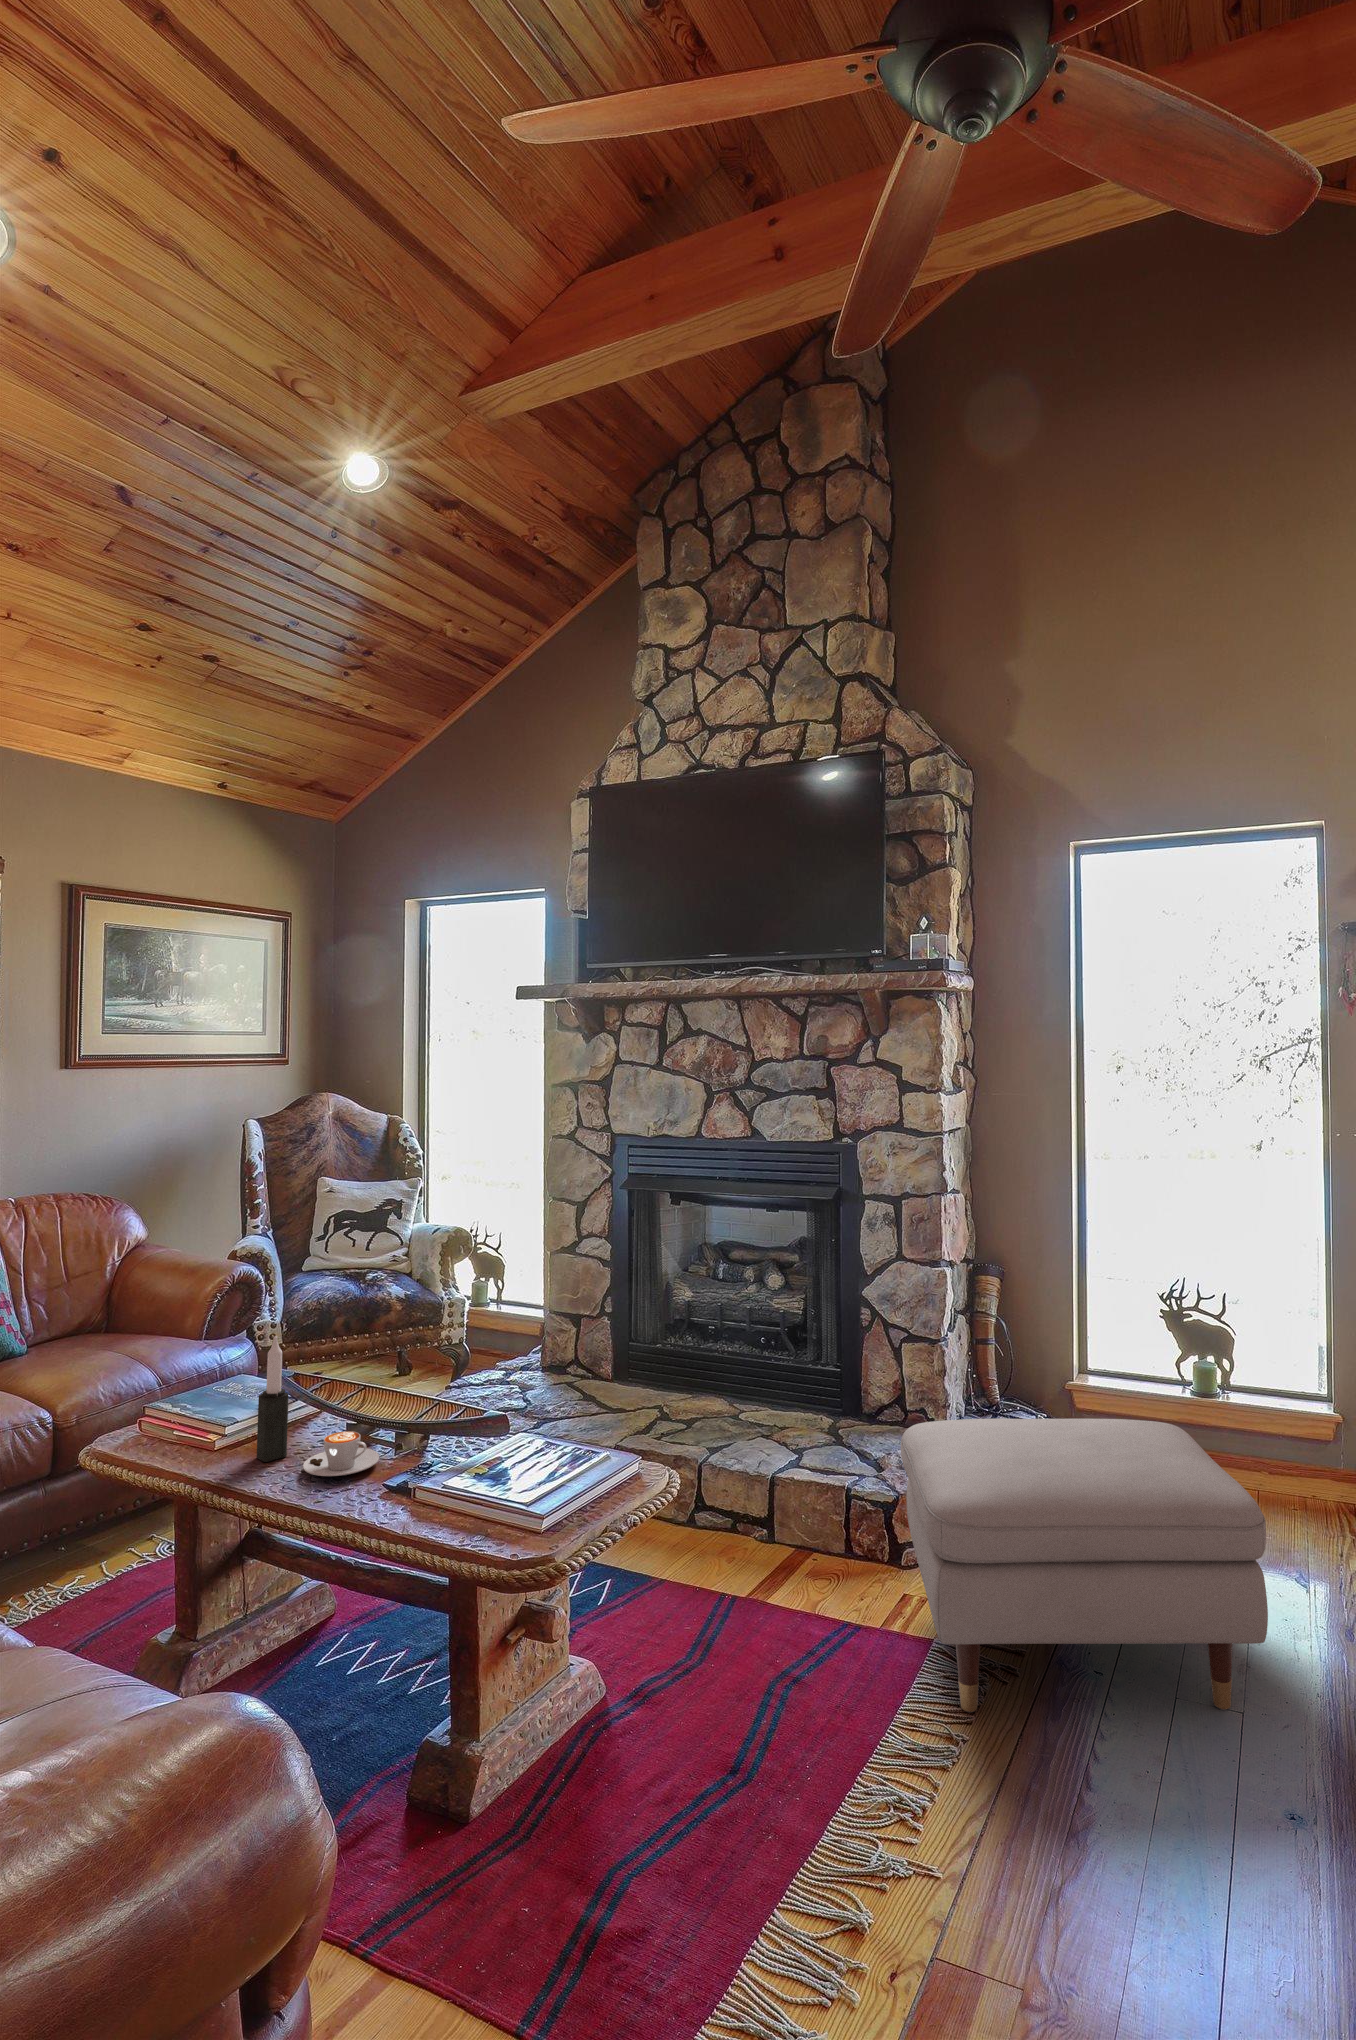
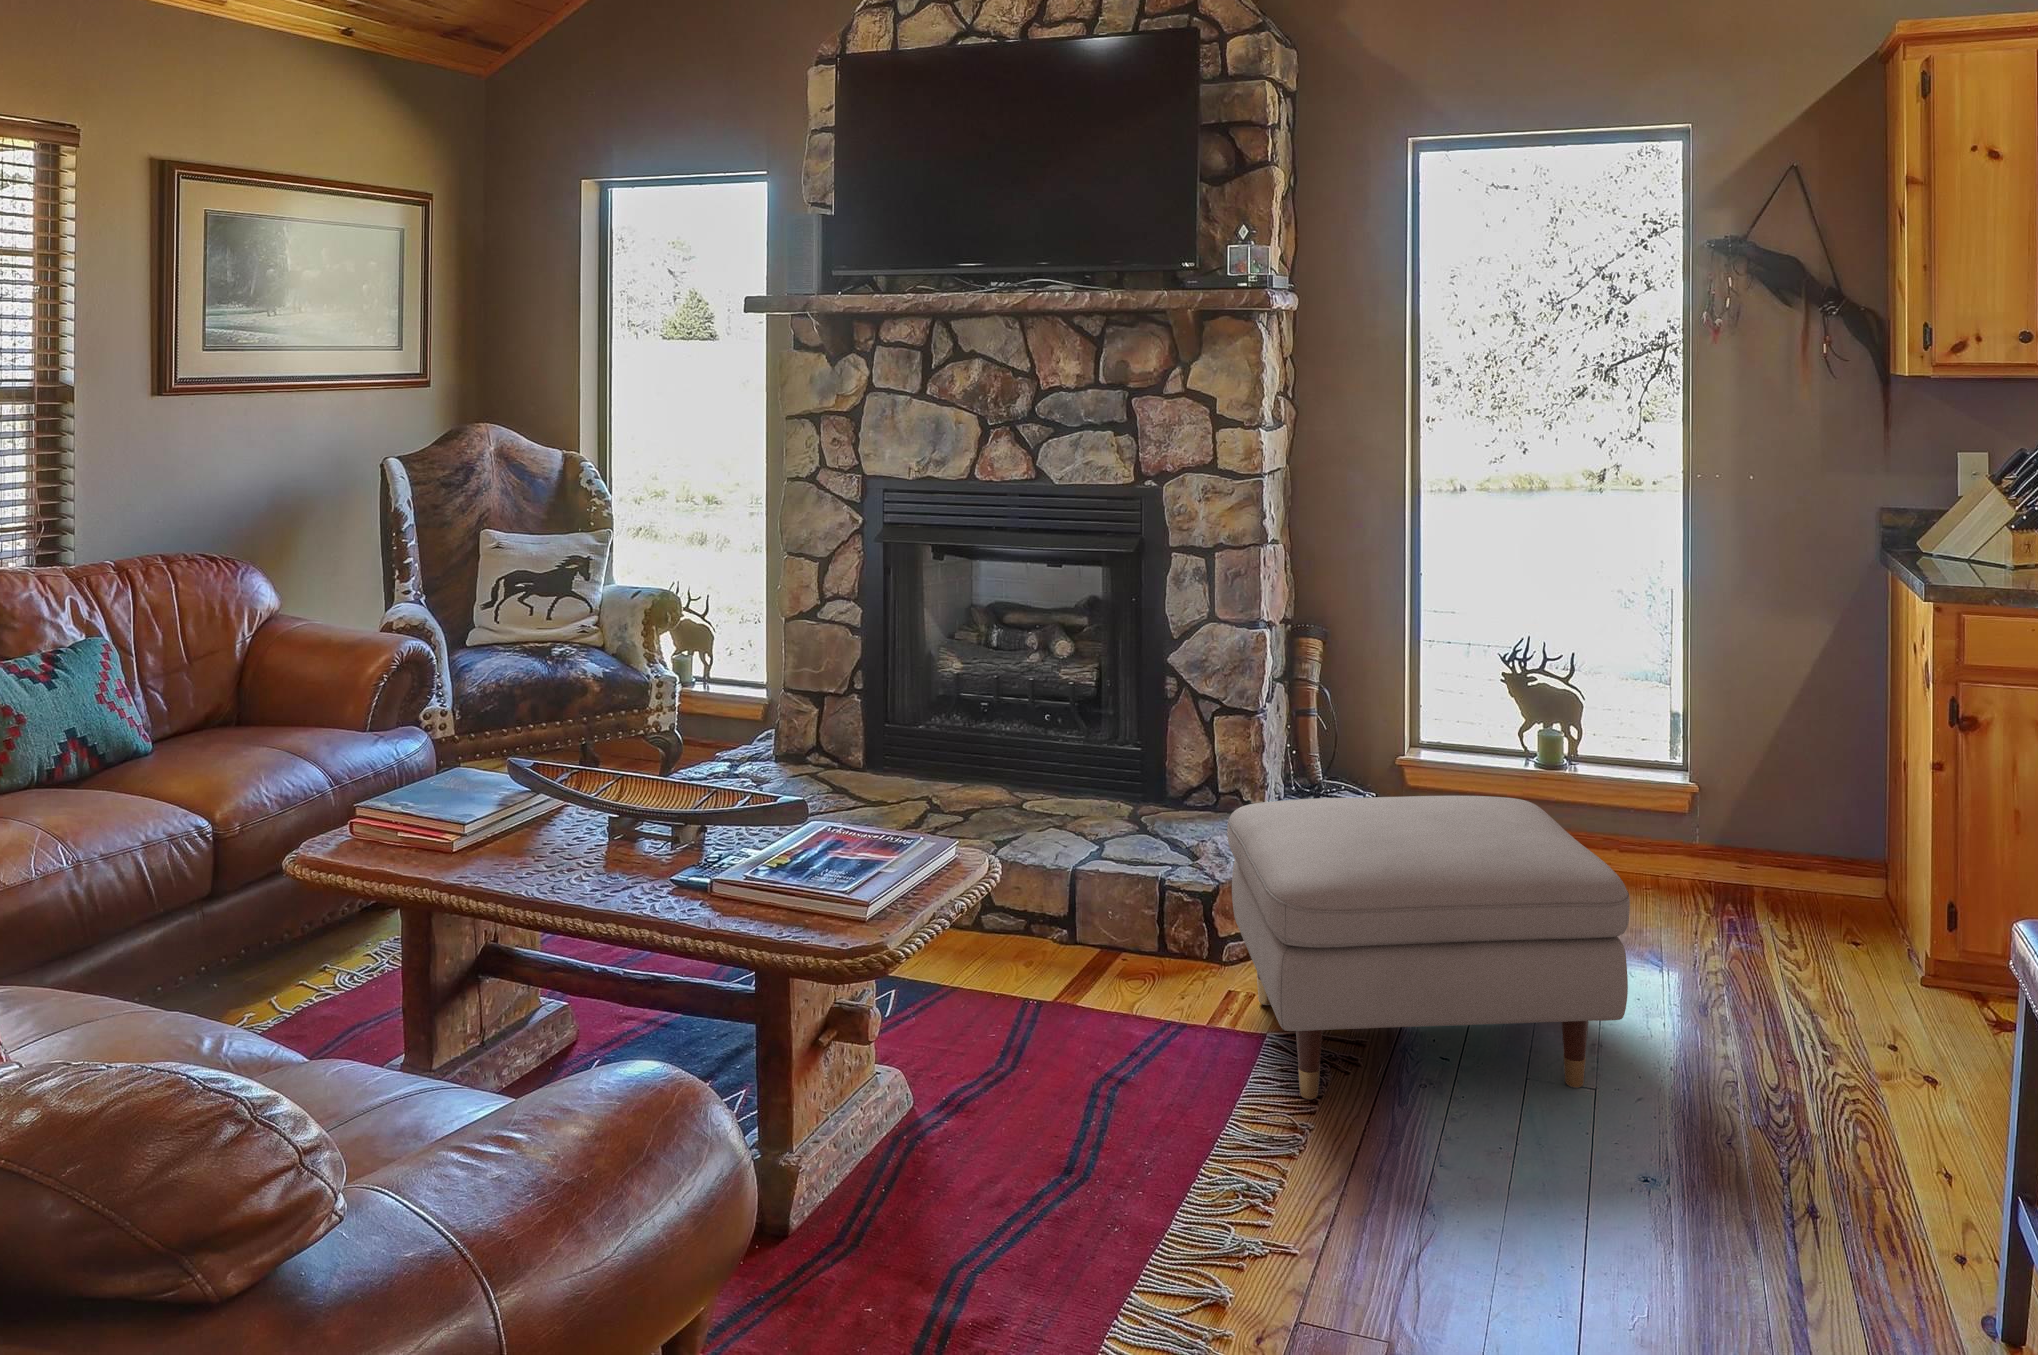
candle: present [257,1336,289,1462] -> none [516,722,552,860]
coffee cup: present [303,1431,379,1476] -> none [577,825,662,873]

